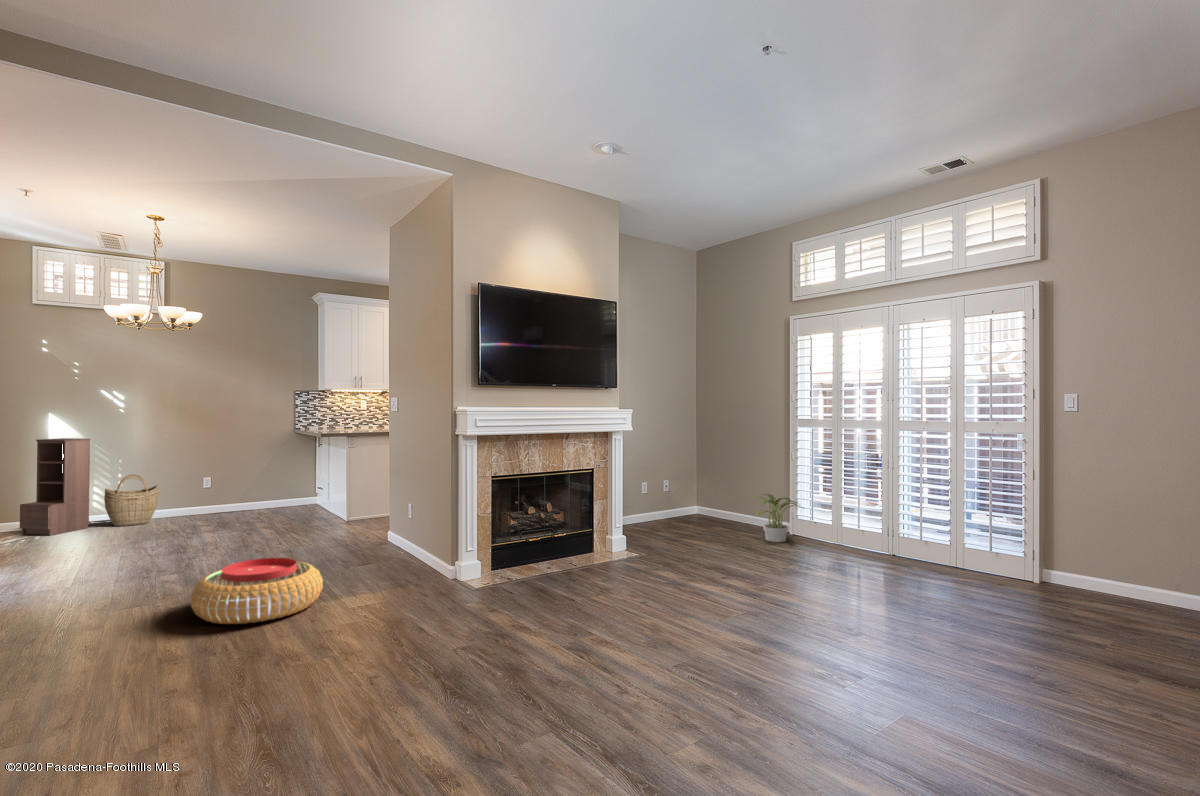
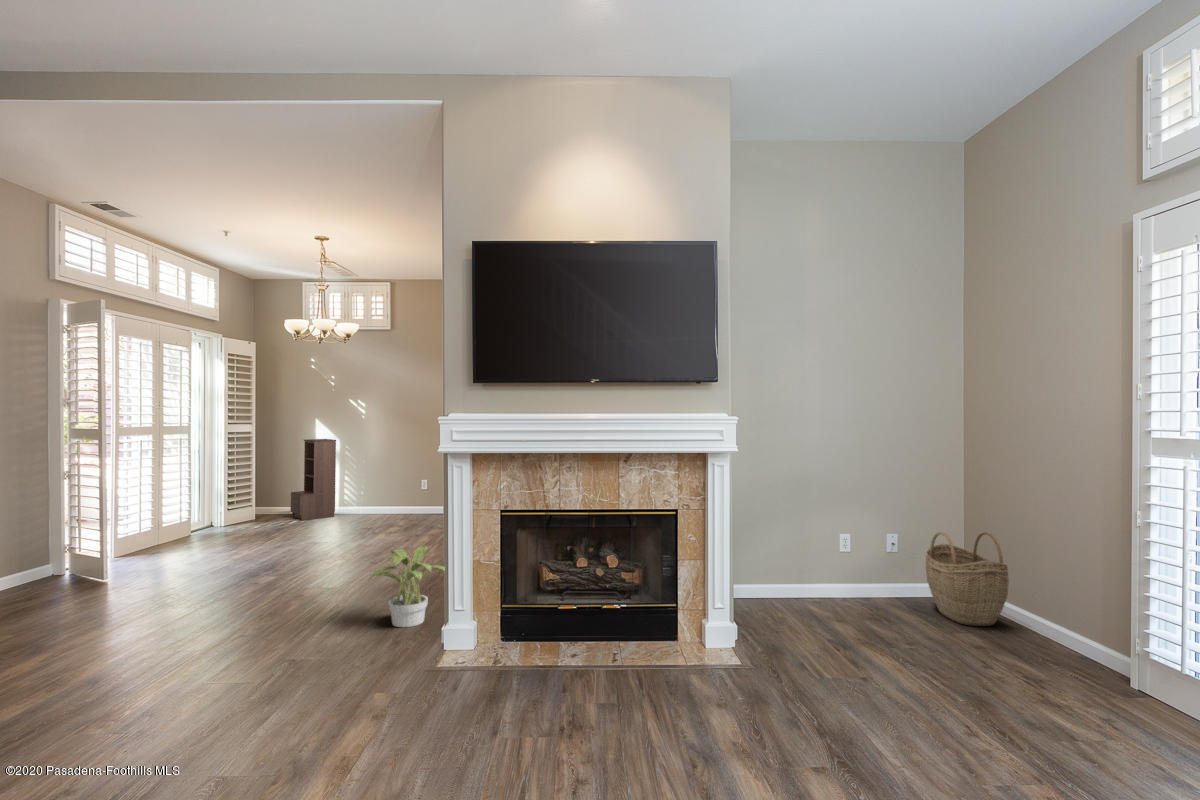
woven basket: present [104,475,159,526] -> present [926,532,1009,626]
potted plant: present [751,494,804,542] -> present [370,546,445,627]
pouf: present [190,558,323,624] -> none [147,580,302,660]

